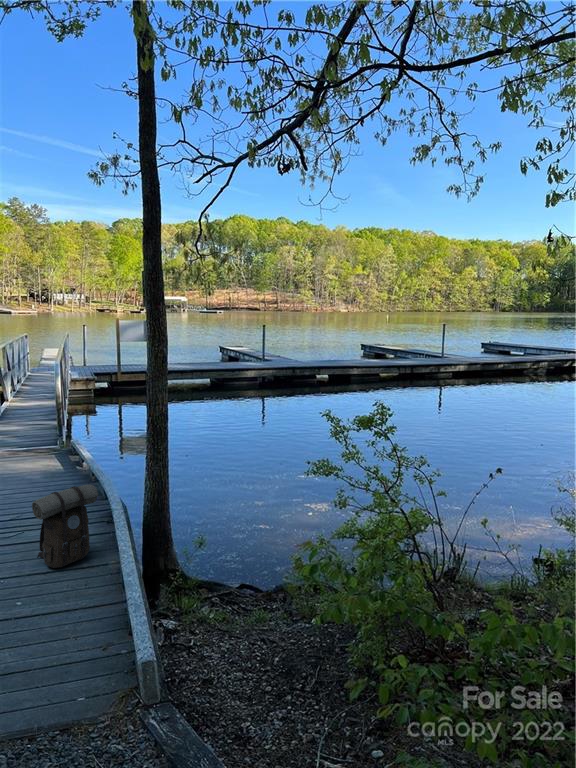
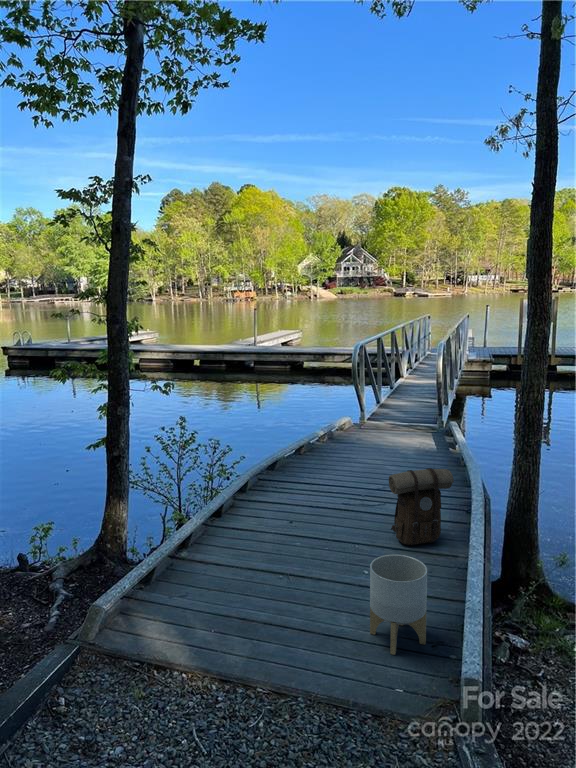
planter: none [35,573,97,672] -> present [370,555,427,655]

